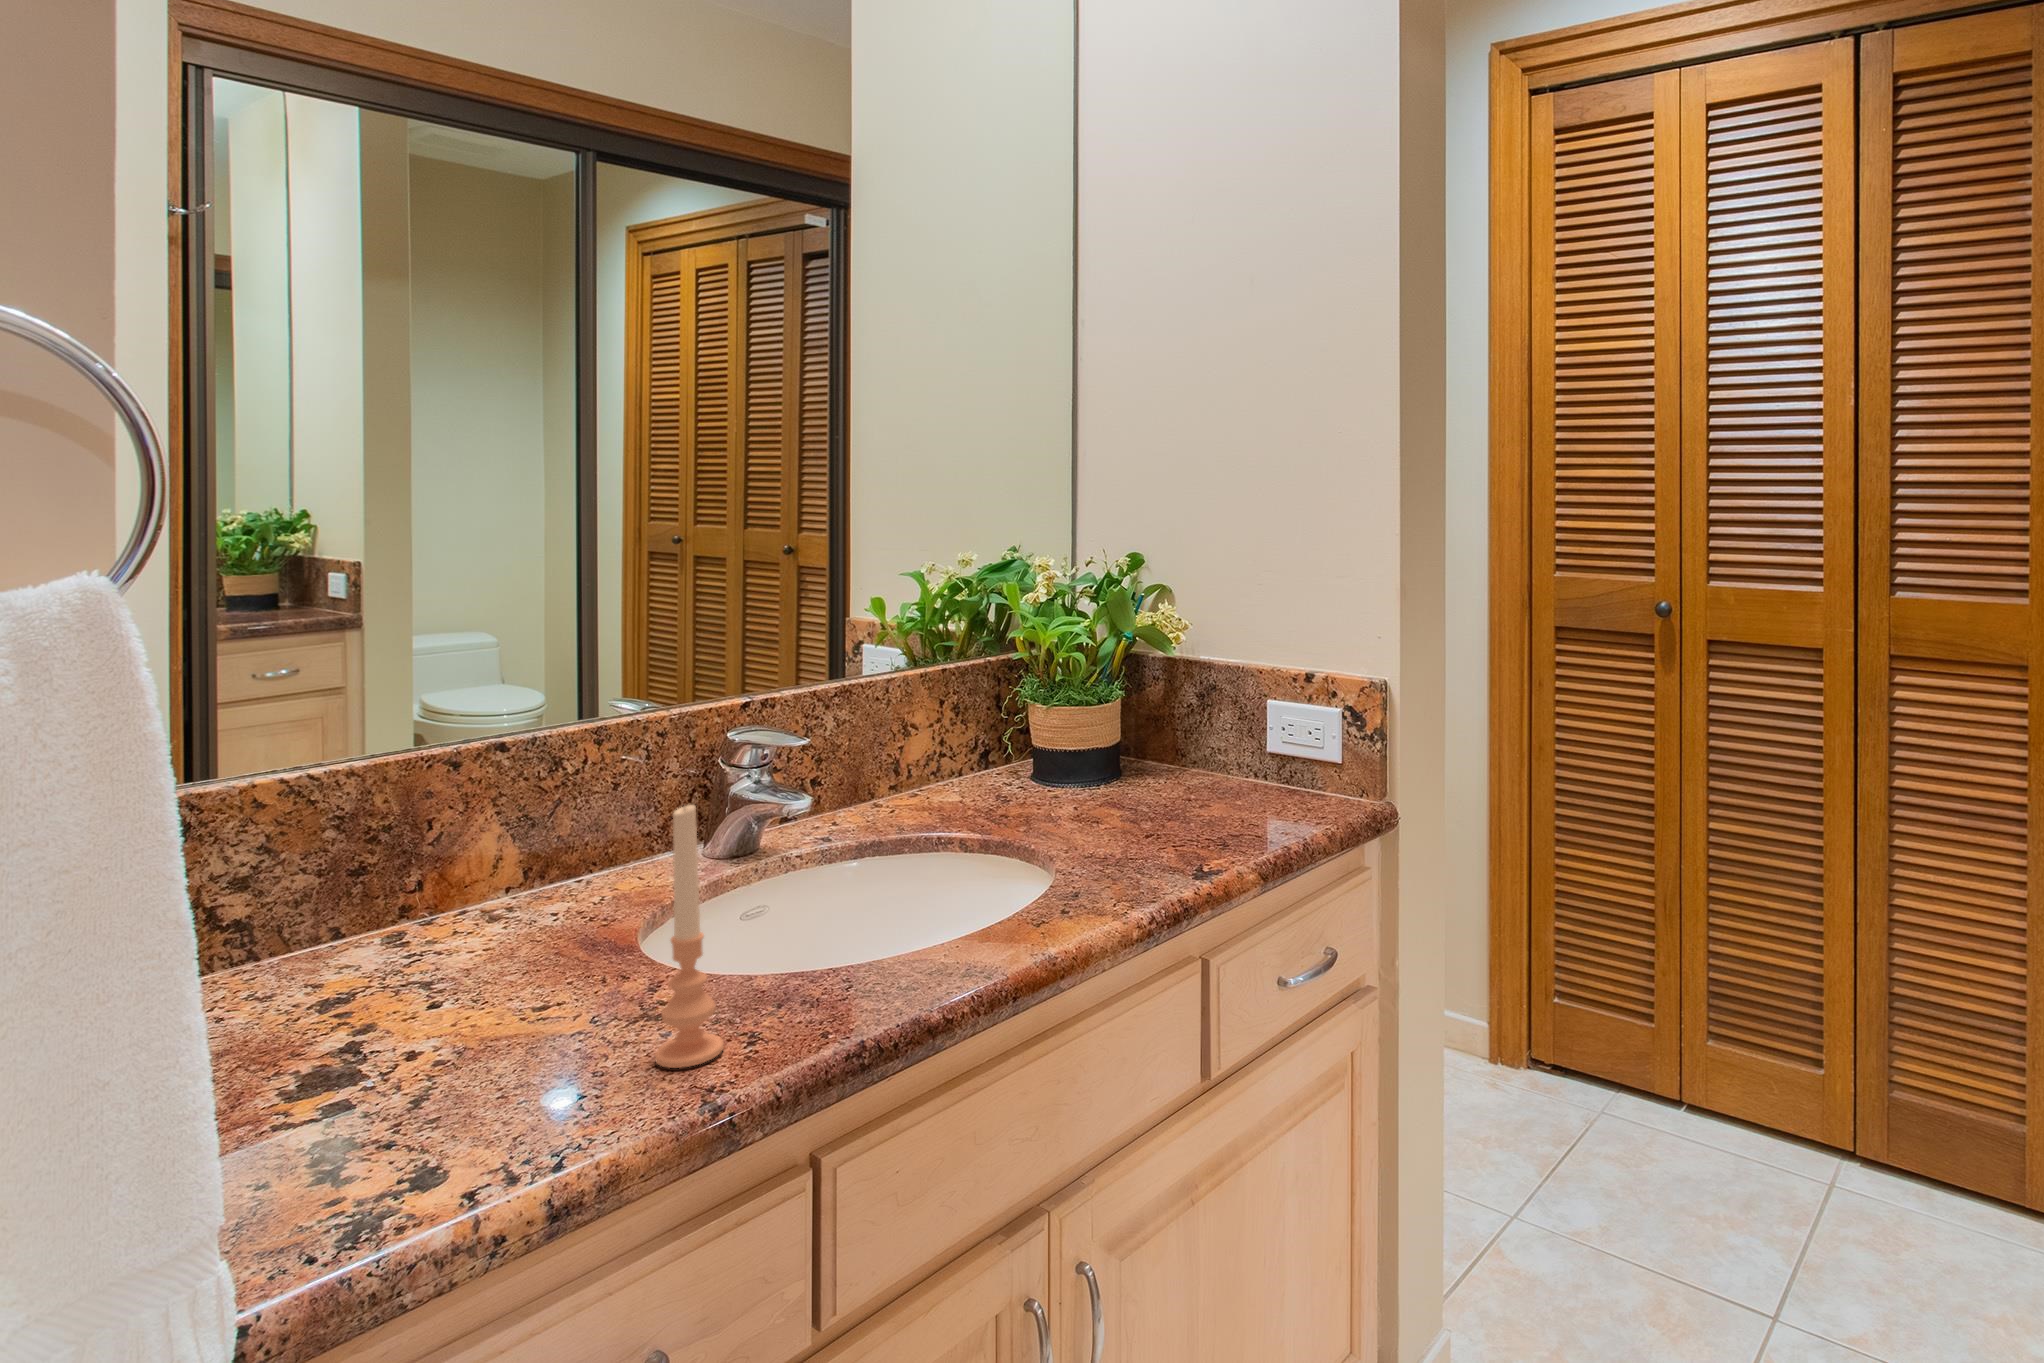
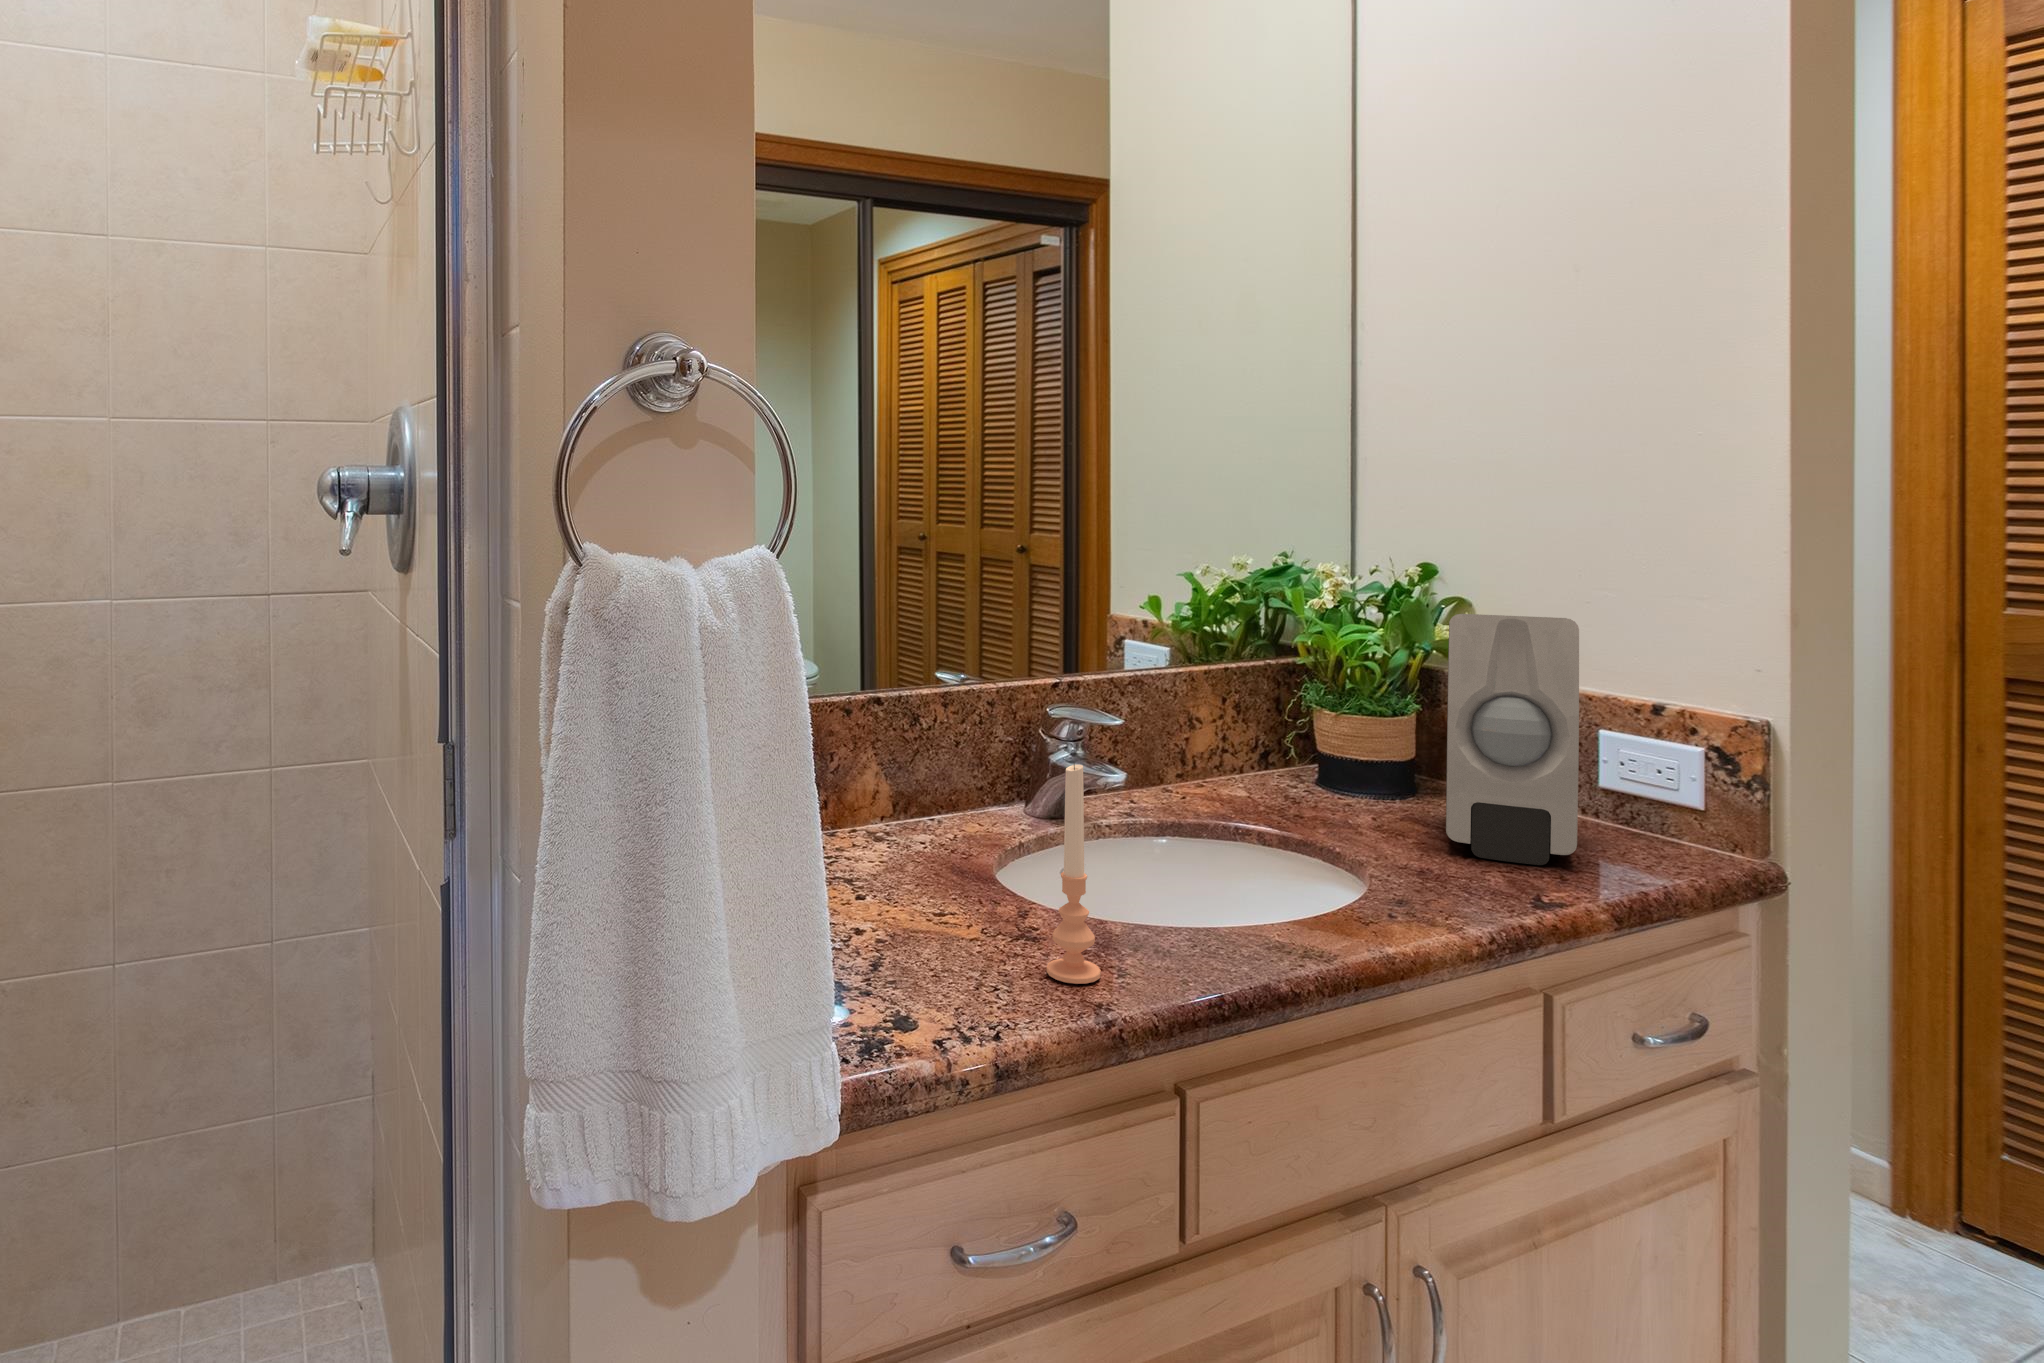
soap dispenser: none [1131,602,1239,834] -> present [1446,614,1579,865]

